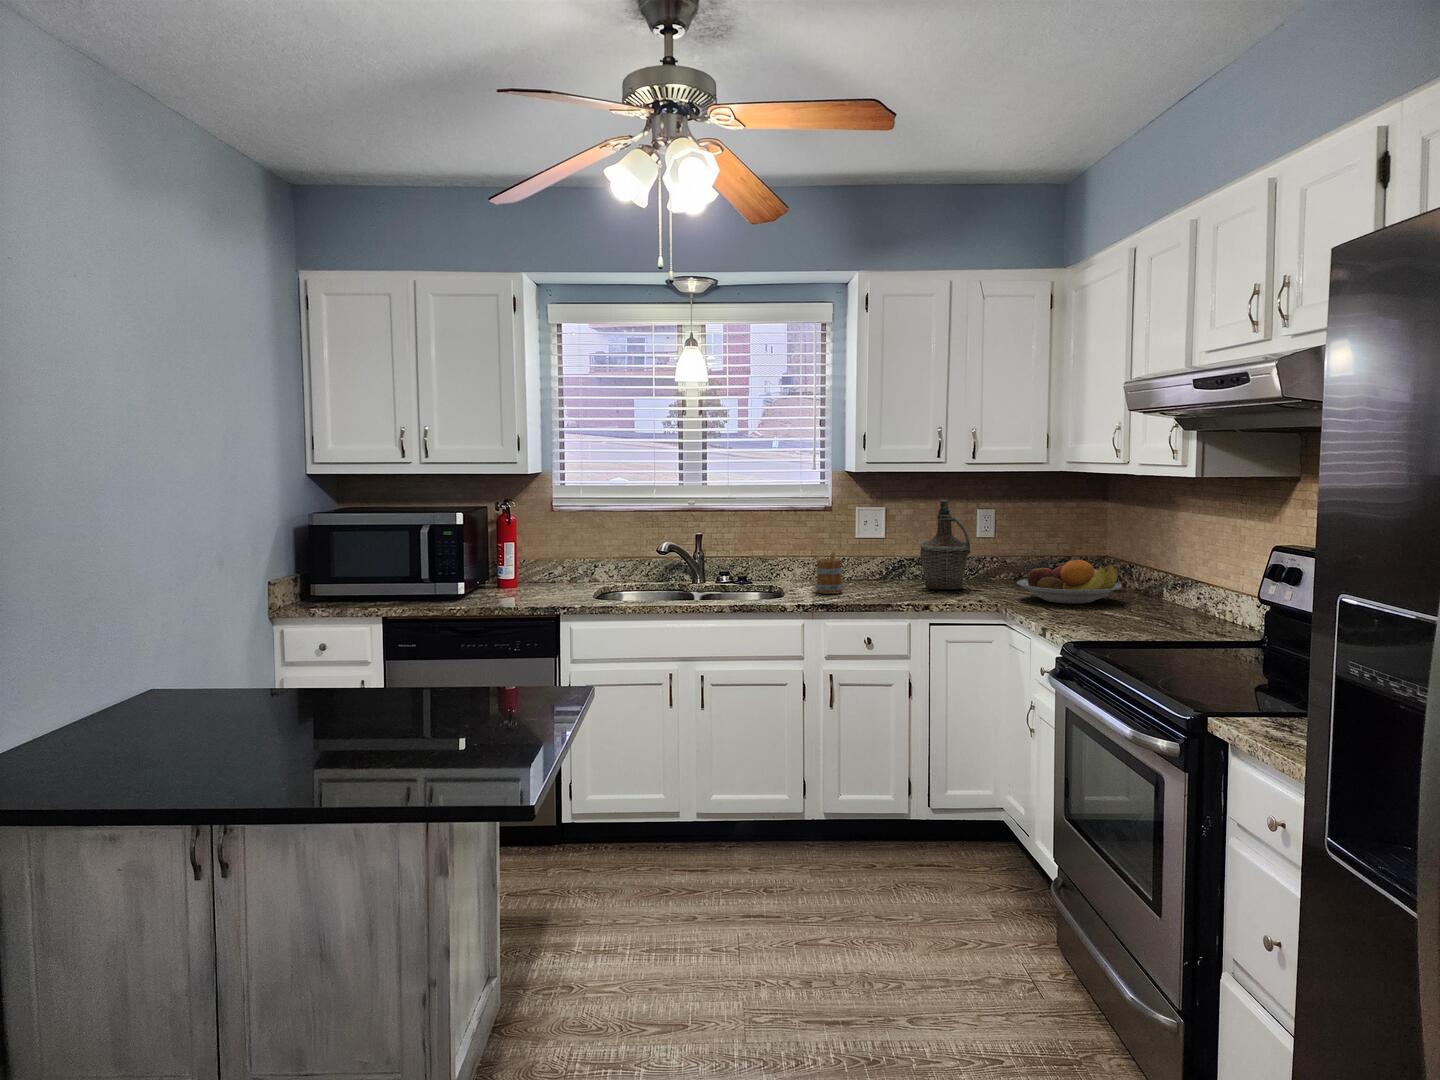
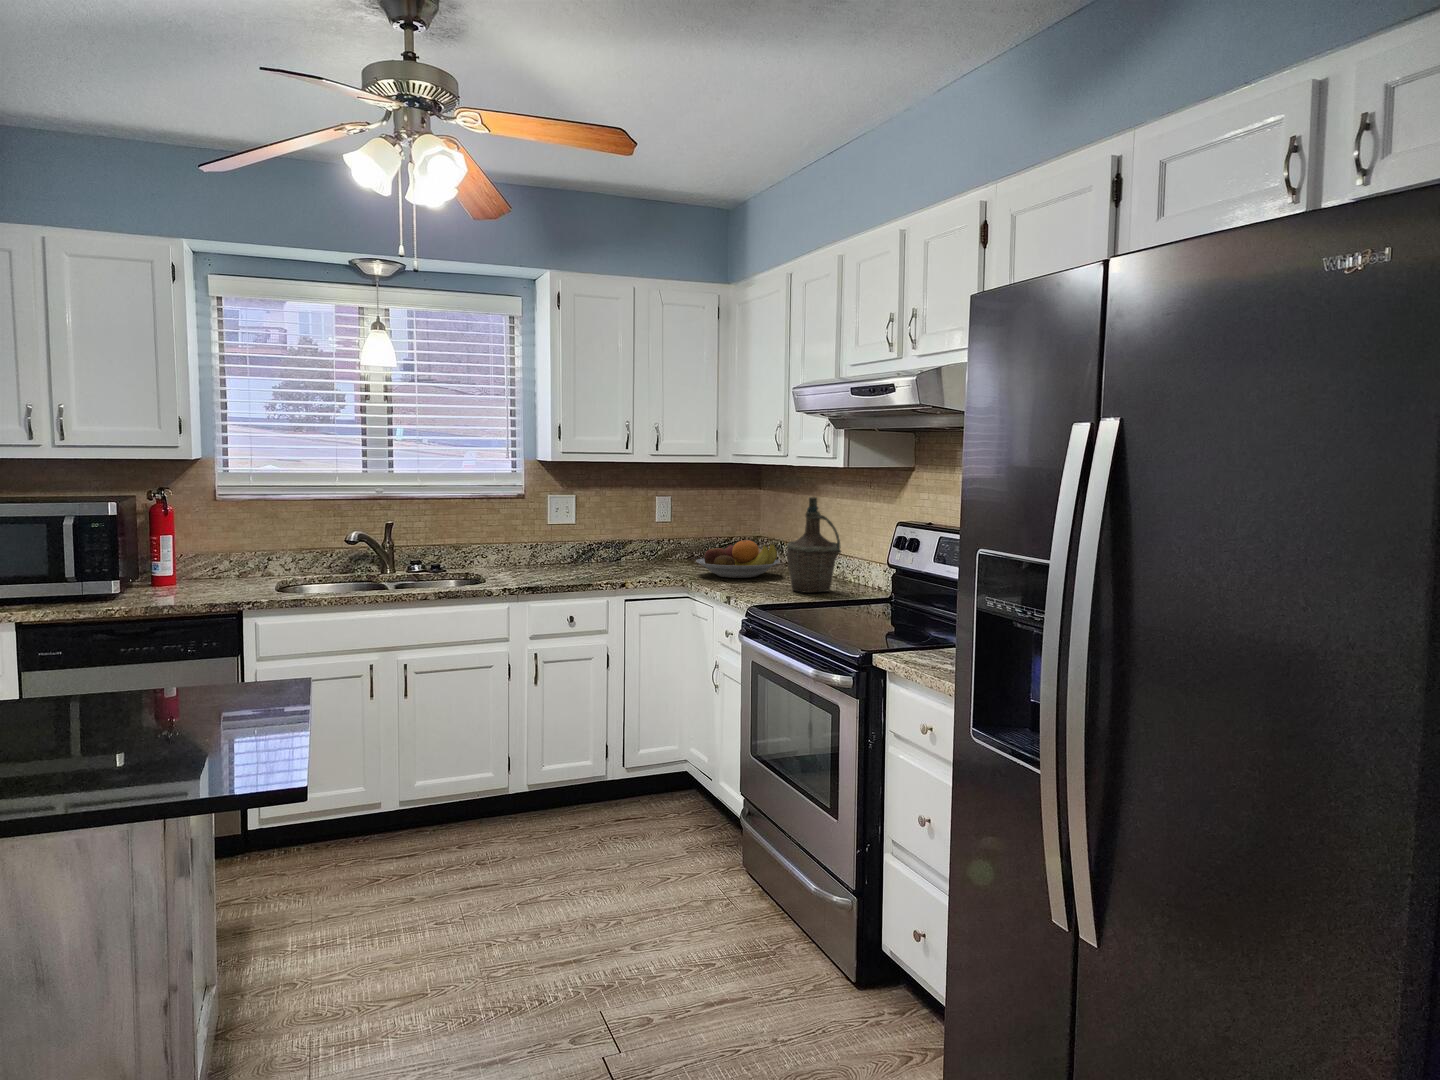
bottle: present [920,500,971,589] -> present [787,497,841,593]
mug: present [815,552,843,594] -> none [513,538,540,577]

